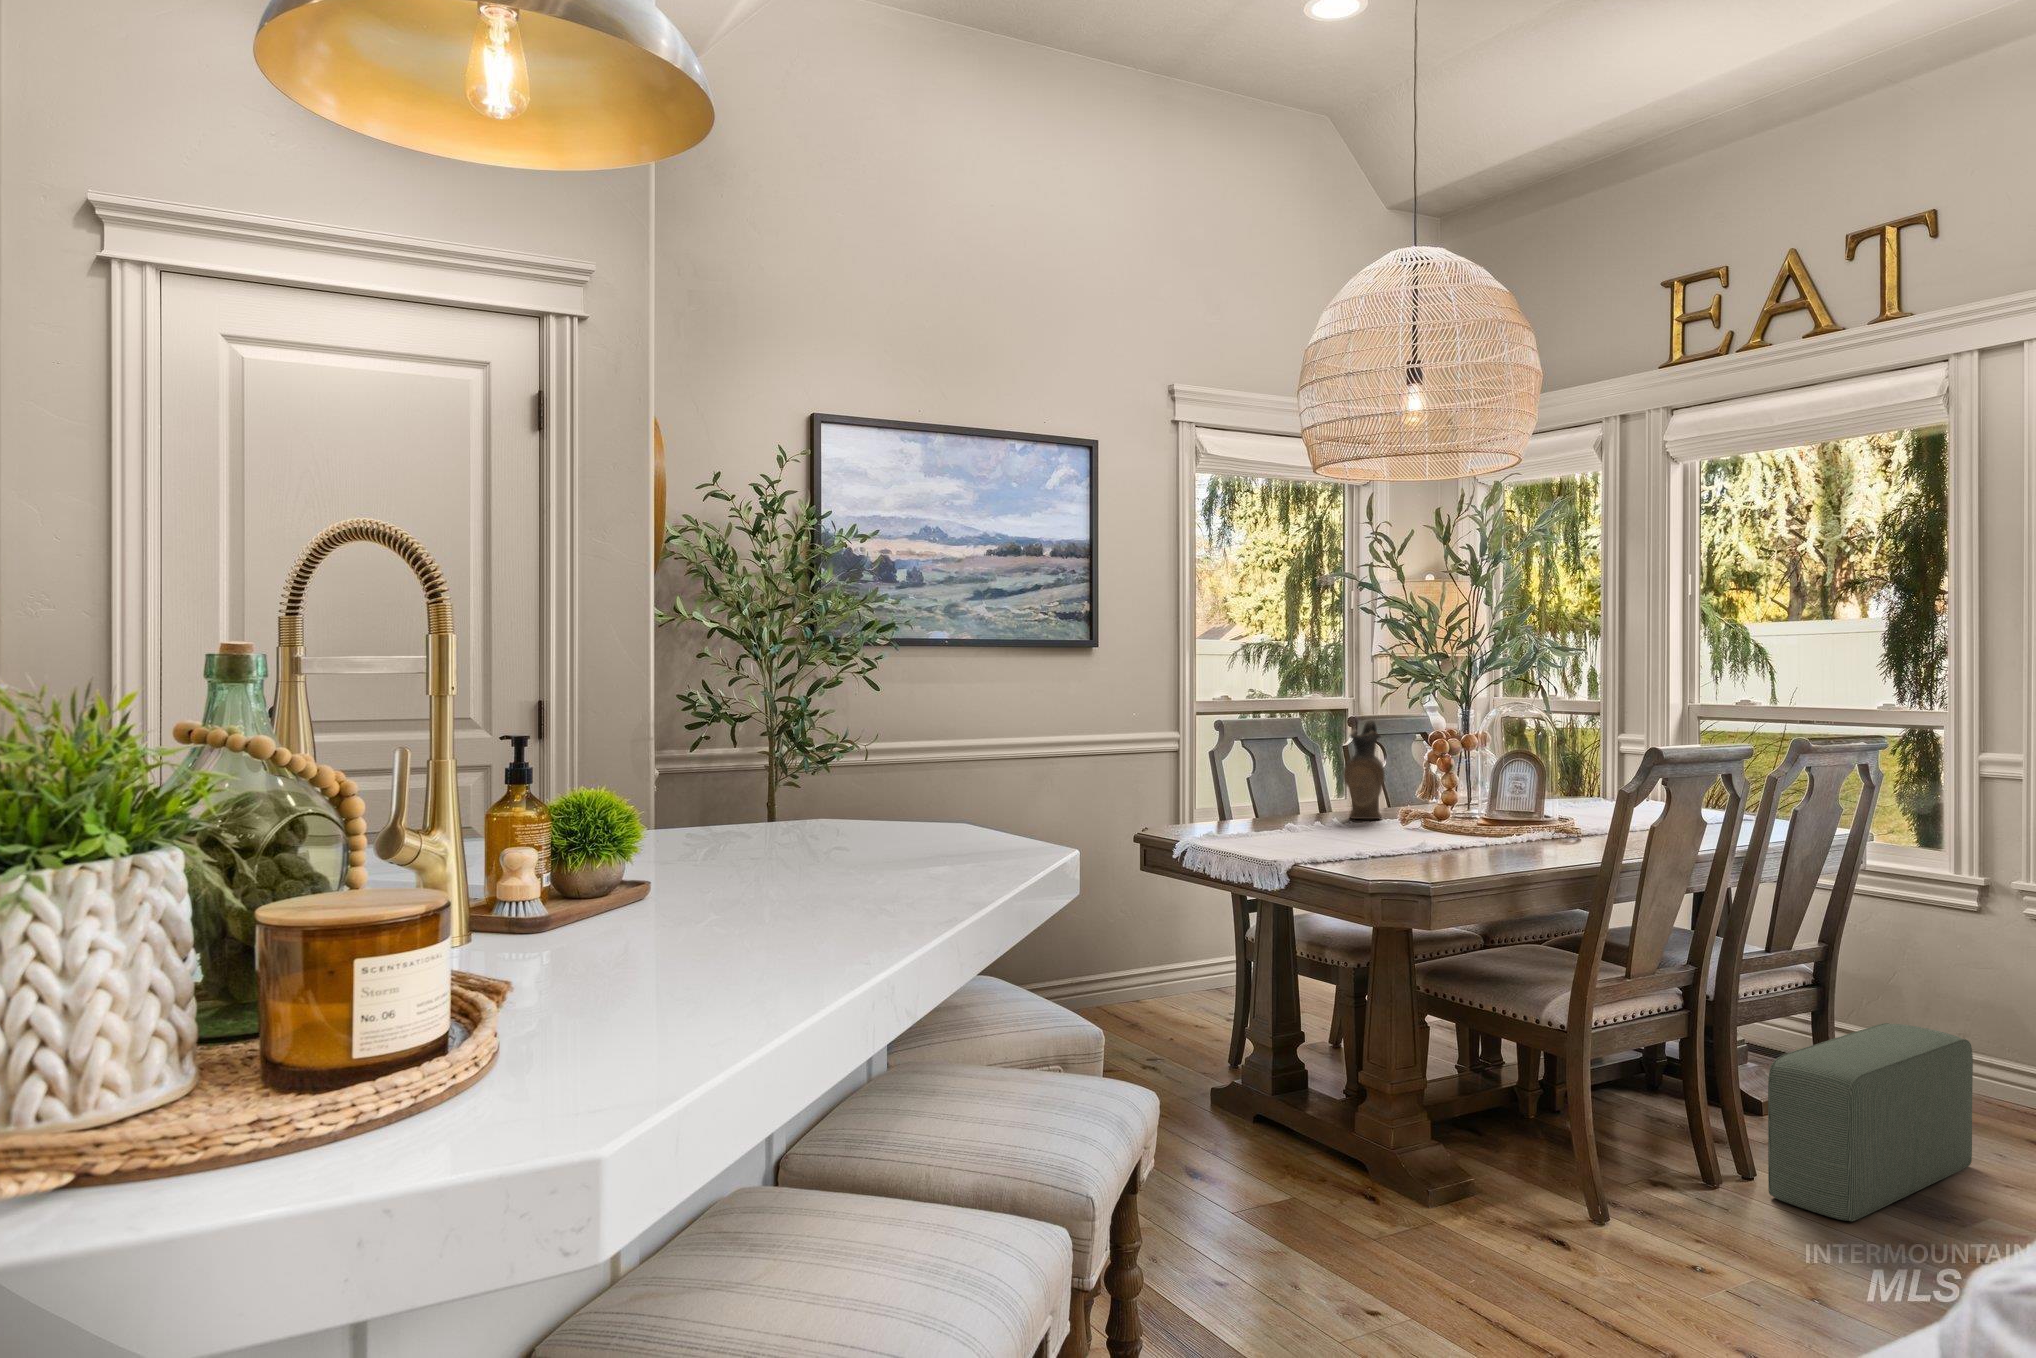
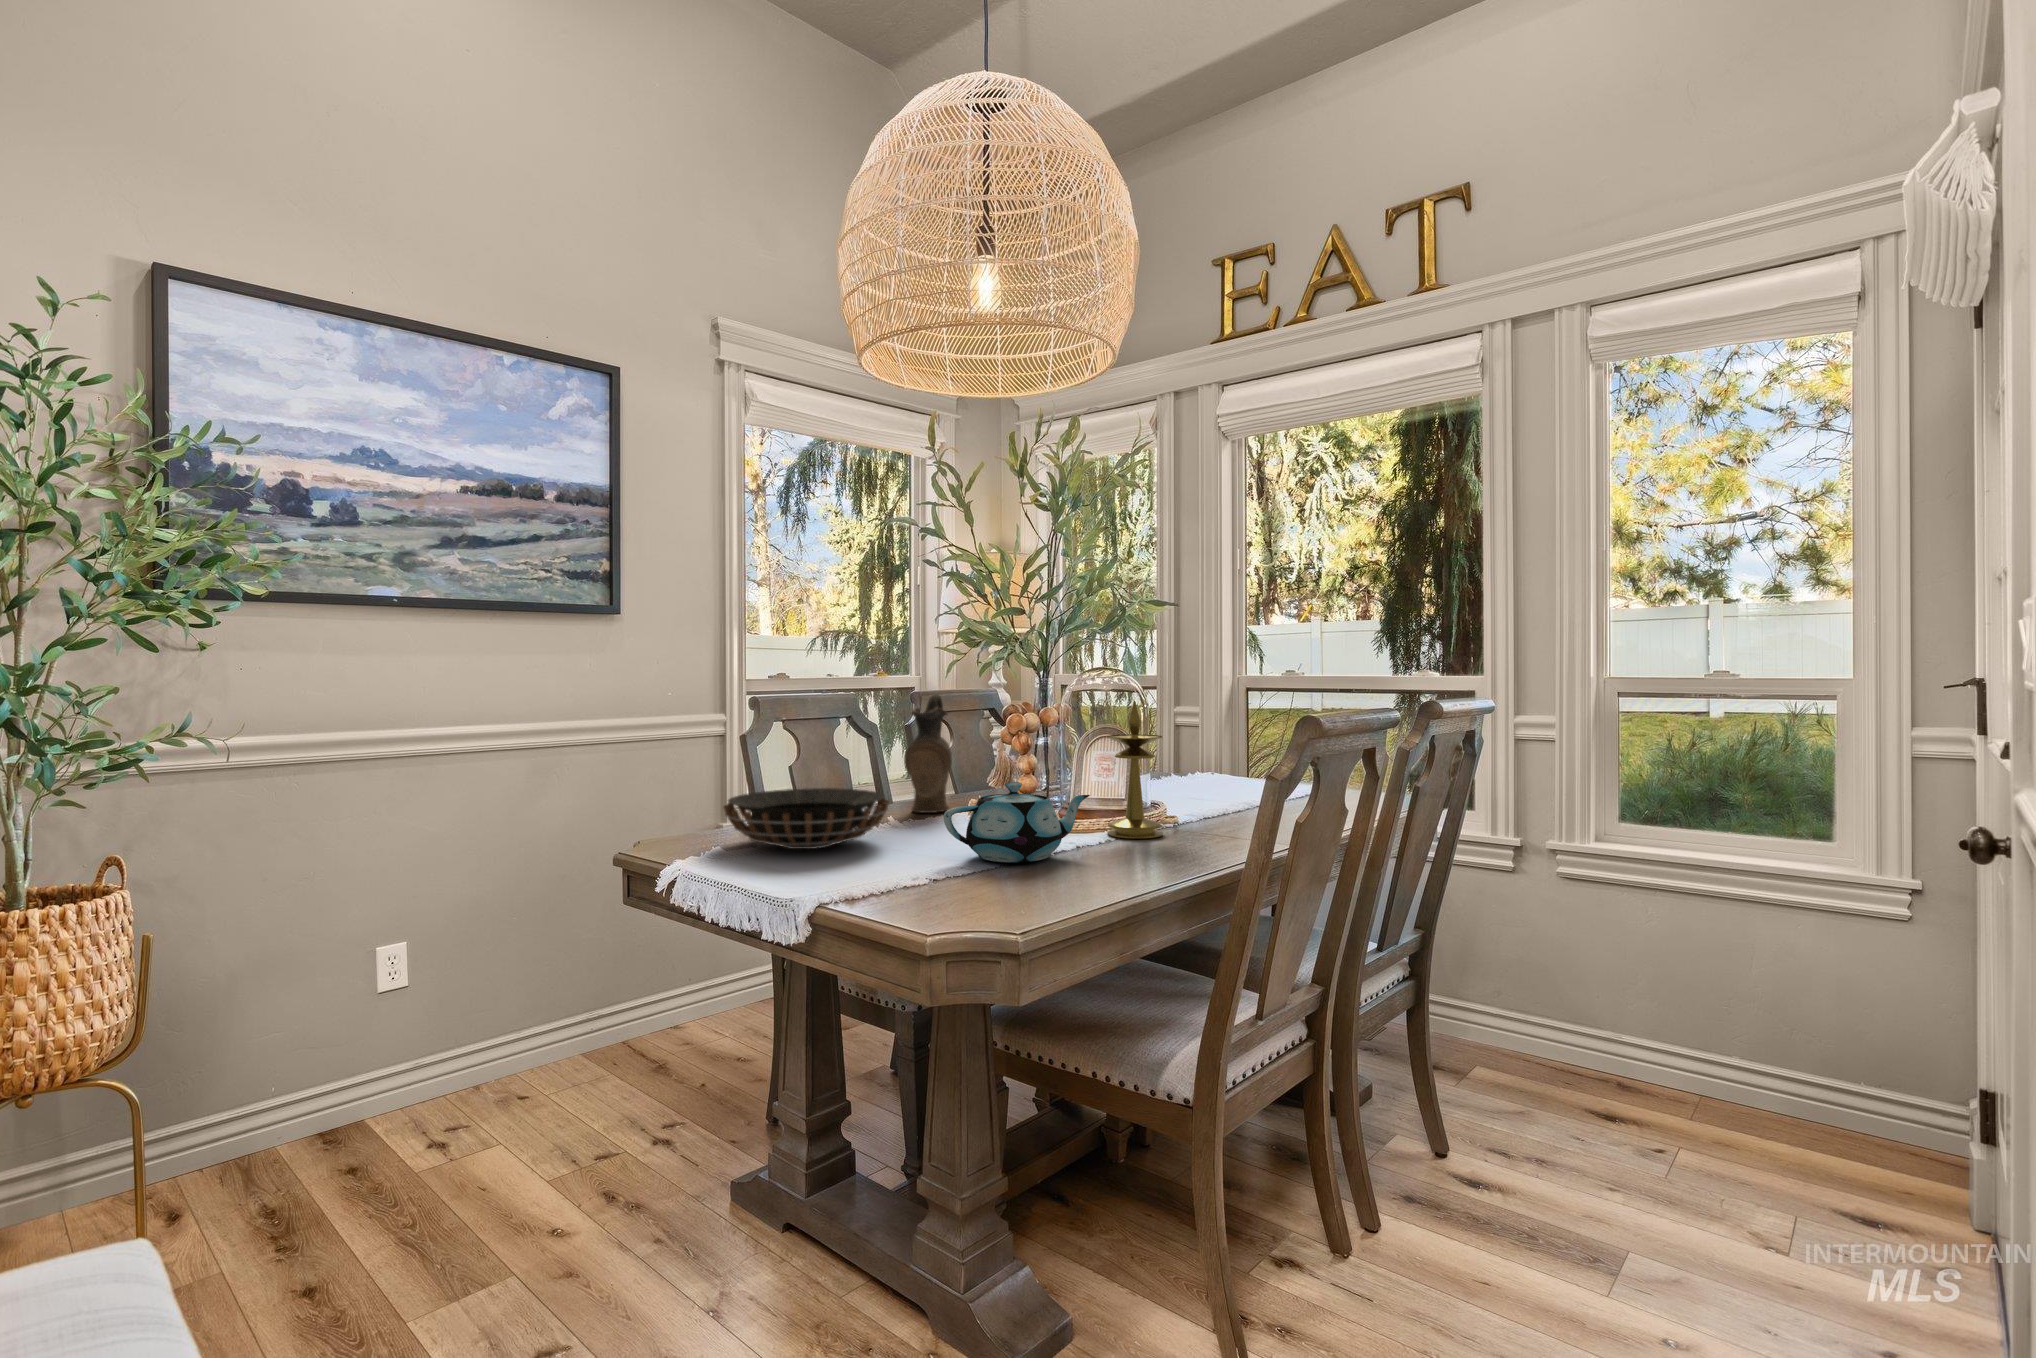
candlestick: none [1520,730,1570,844] -> present [1107,701,1163,838]
teapot: none [1380,791,1501,852] -> present [944,782,1090,863]
decorative bowl: none [1209,793,1335,837] -> present [724,788,889,849]
pouf: present [1768,1023,1973,1221] -> none [1402,1013,1567,1295]

